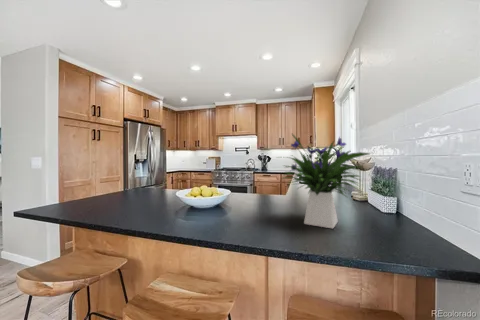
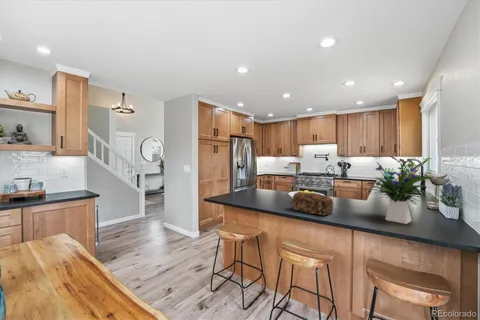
bread loaf: none [165,187,231,225] -> present [292,192,333,215]

